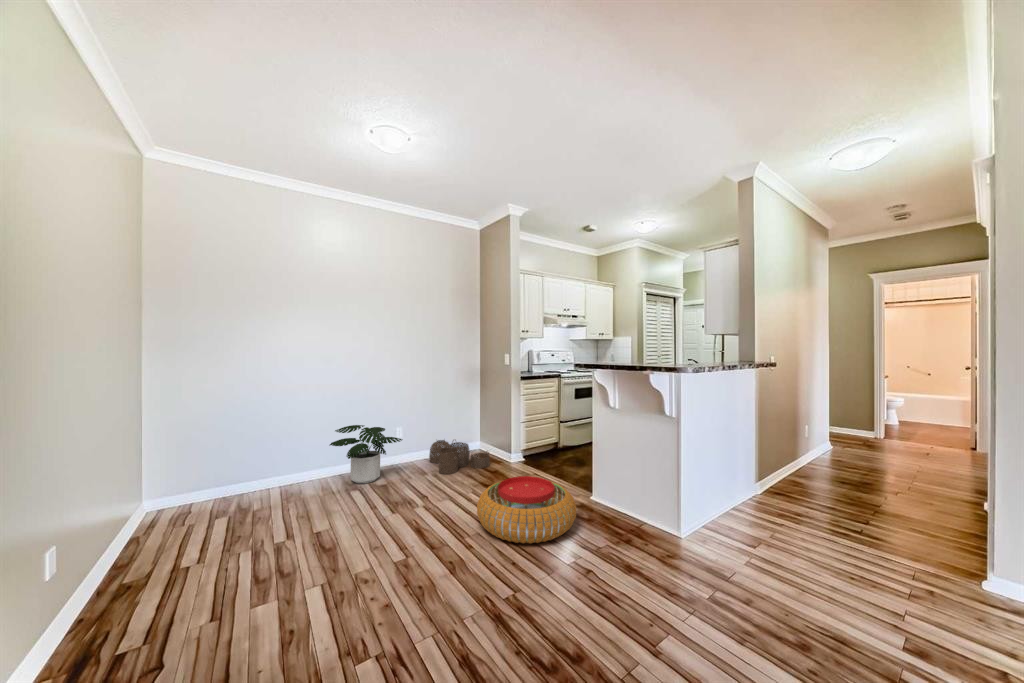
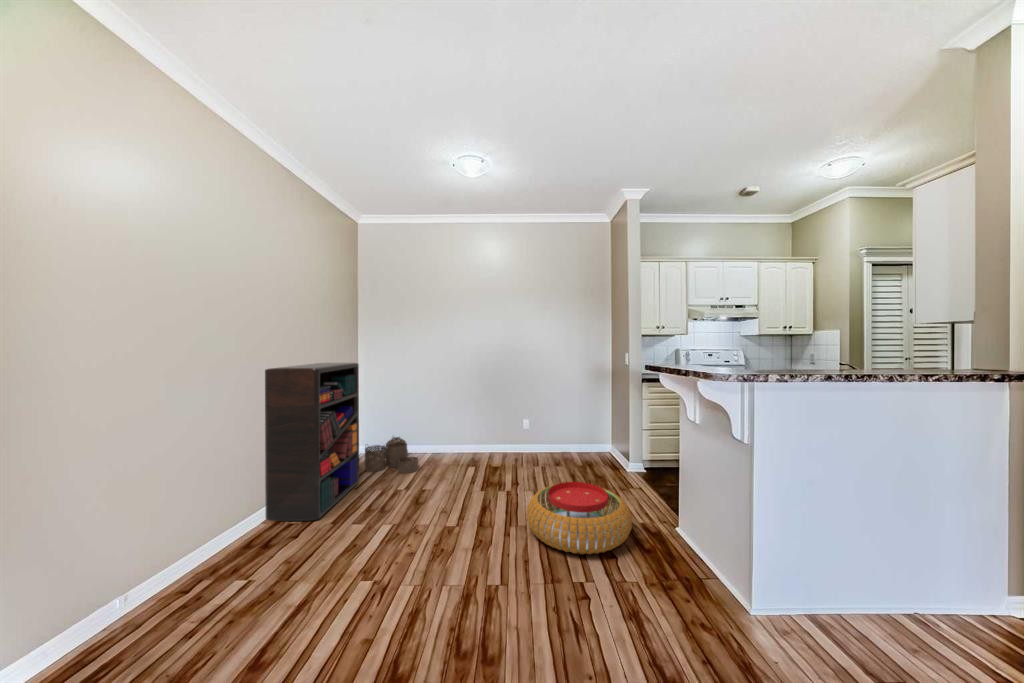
bookshelf: none [53,372,202,663] -> present [265,363,359,521]
potted plant: present [330,425,402,484] -> none [461,411,518,462]
woven basket: present [429,440,489,474] -> present [365,437,418,473]

